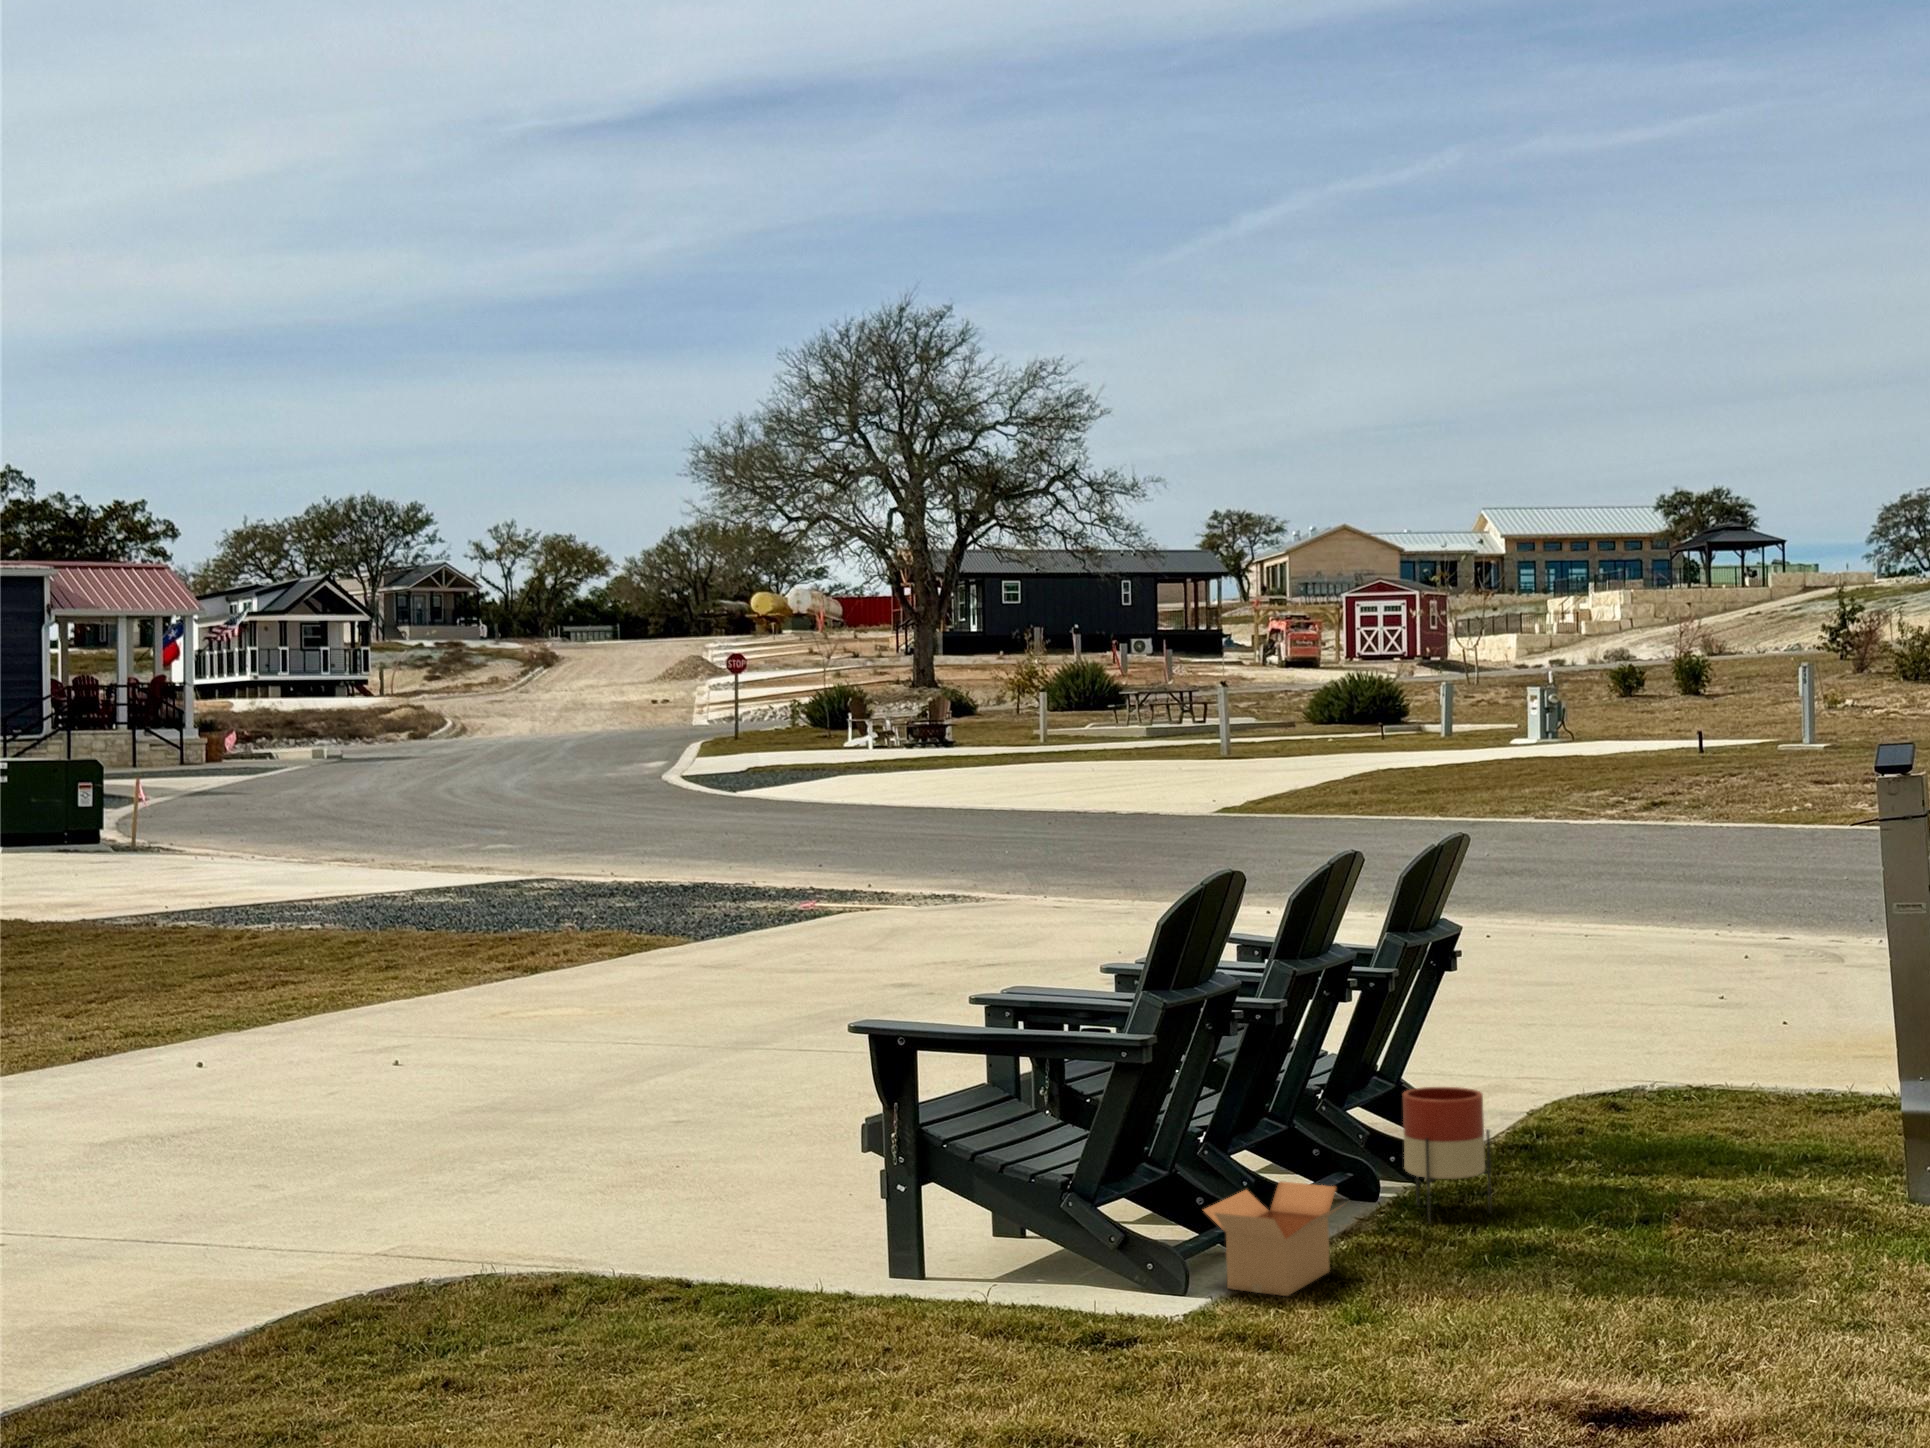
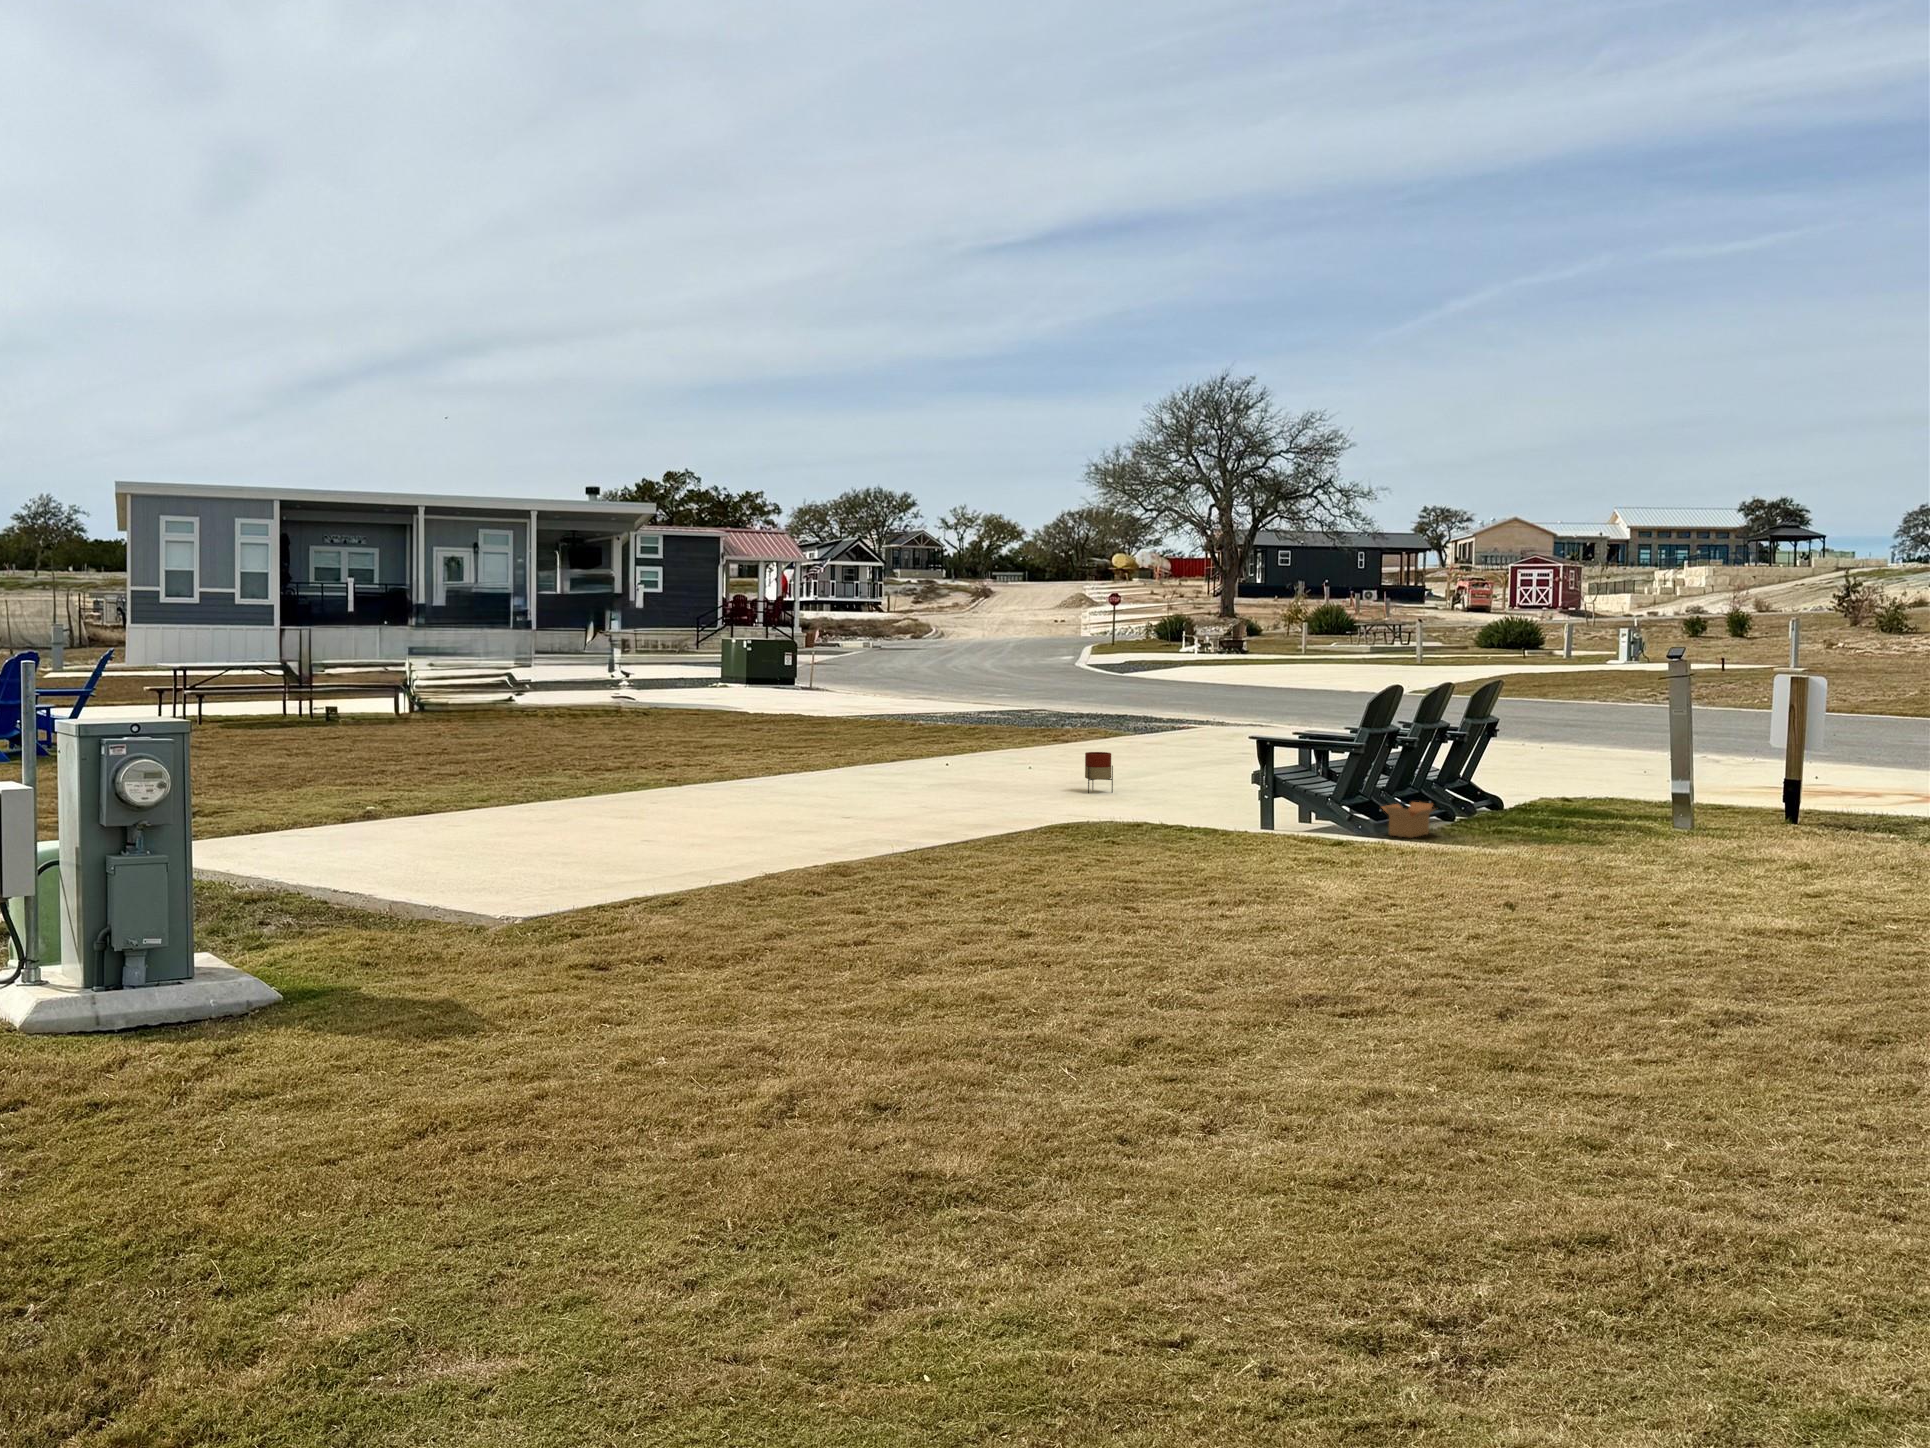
planter: present [1403,1087,1492,1223] -> present [1085,752,1113,793]

